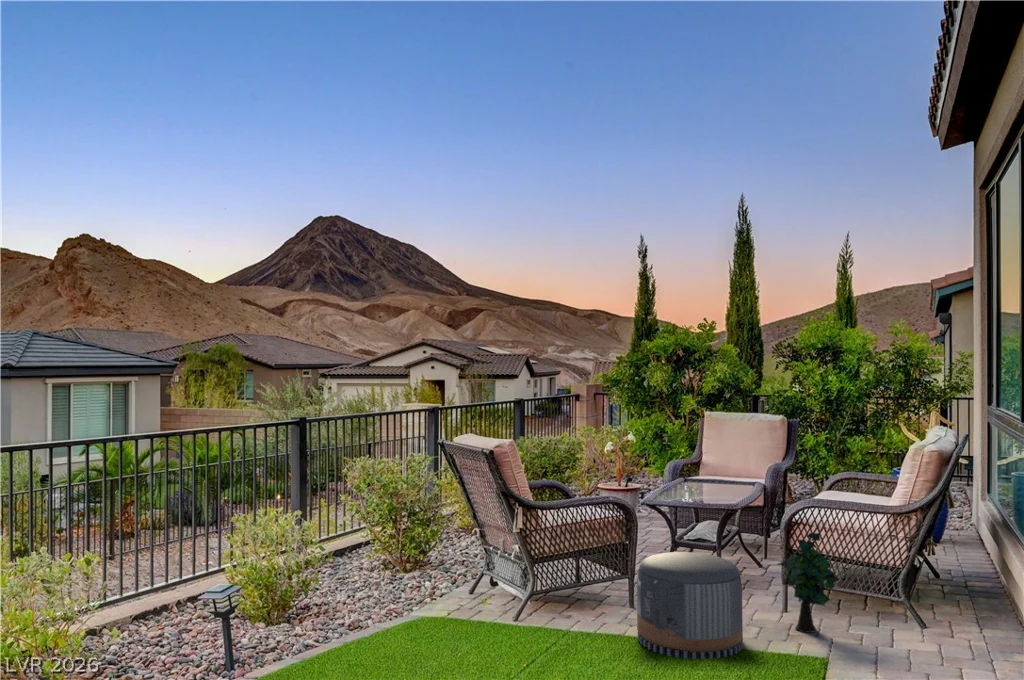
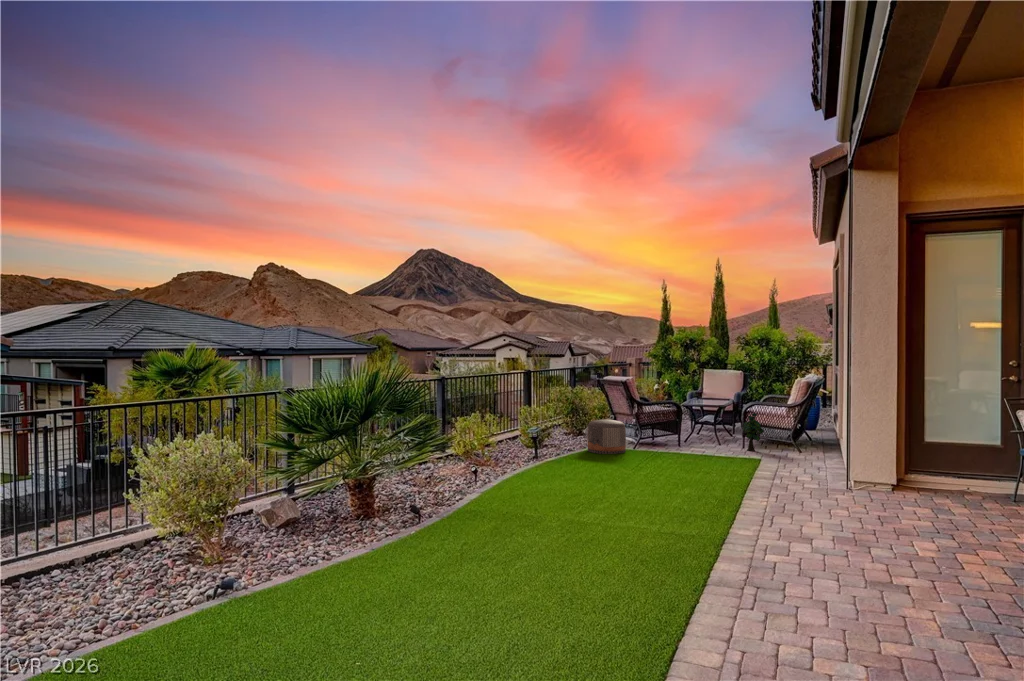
pouf: present [637,552,743,659] -> present [587,420,626,454]

